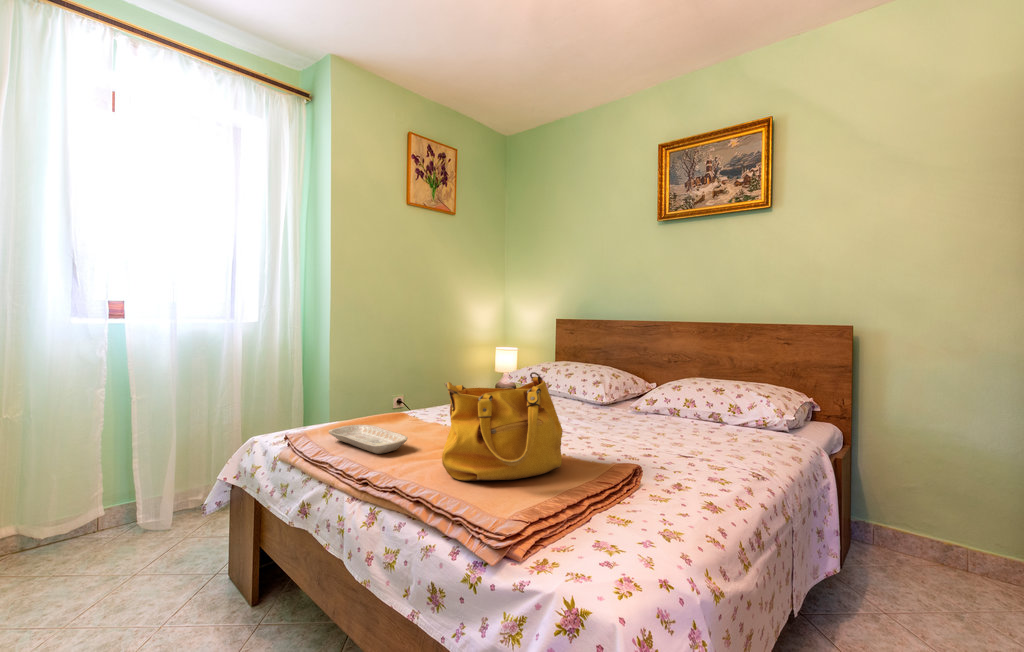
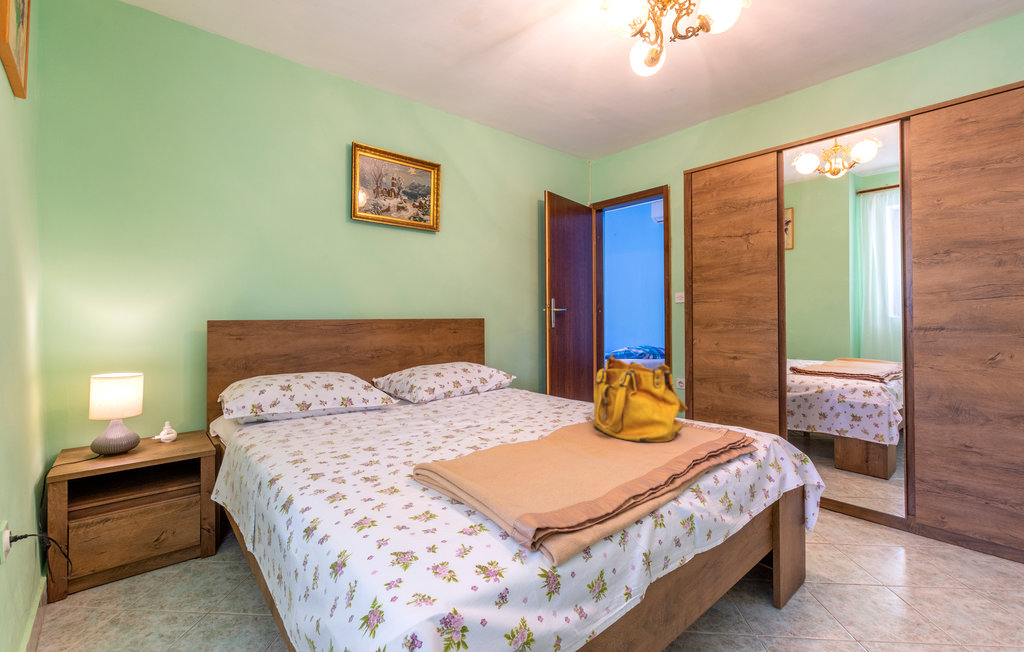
tray: present [329,425,408,454] -> none [509,445,620,491]

